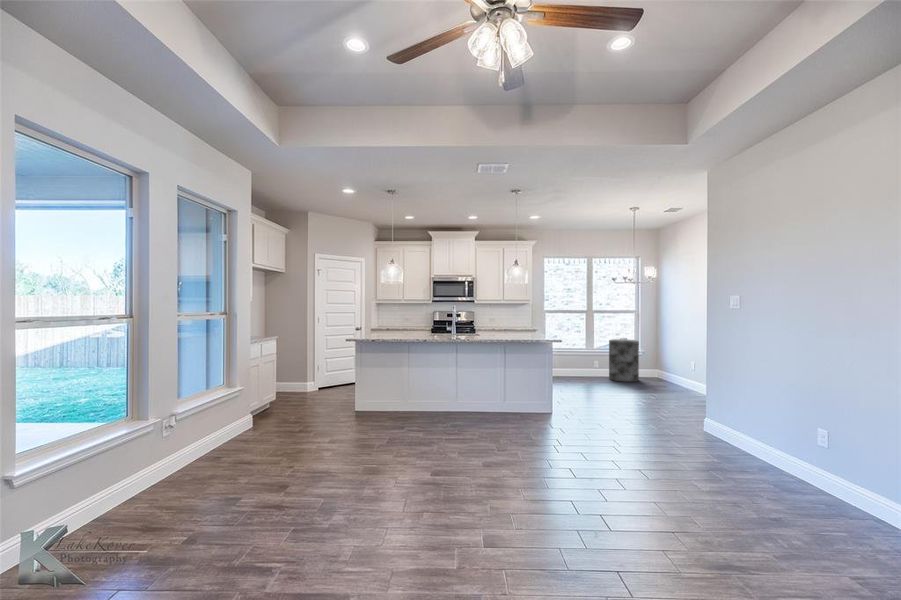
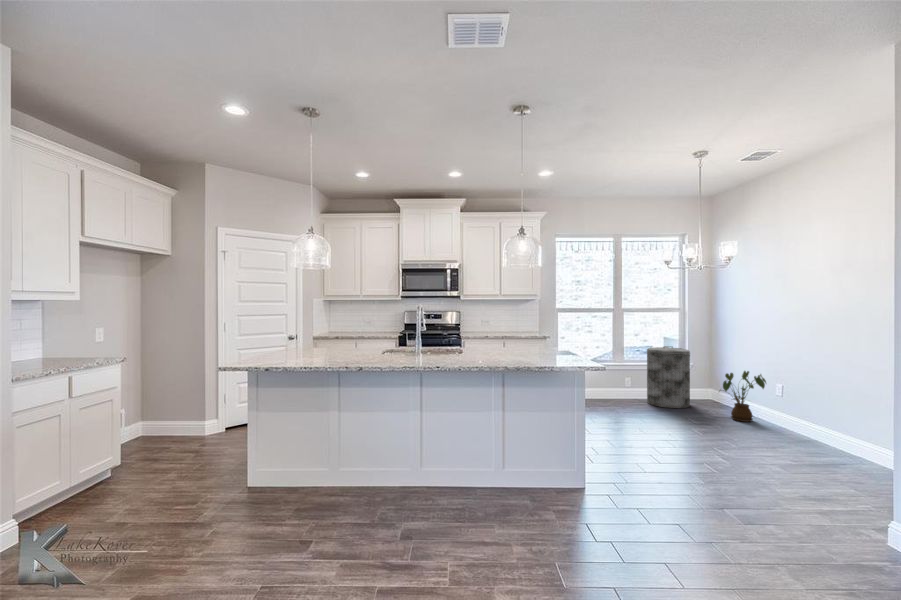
house plant: none [654,354,685,389] -> present [723,371,766,422]

